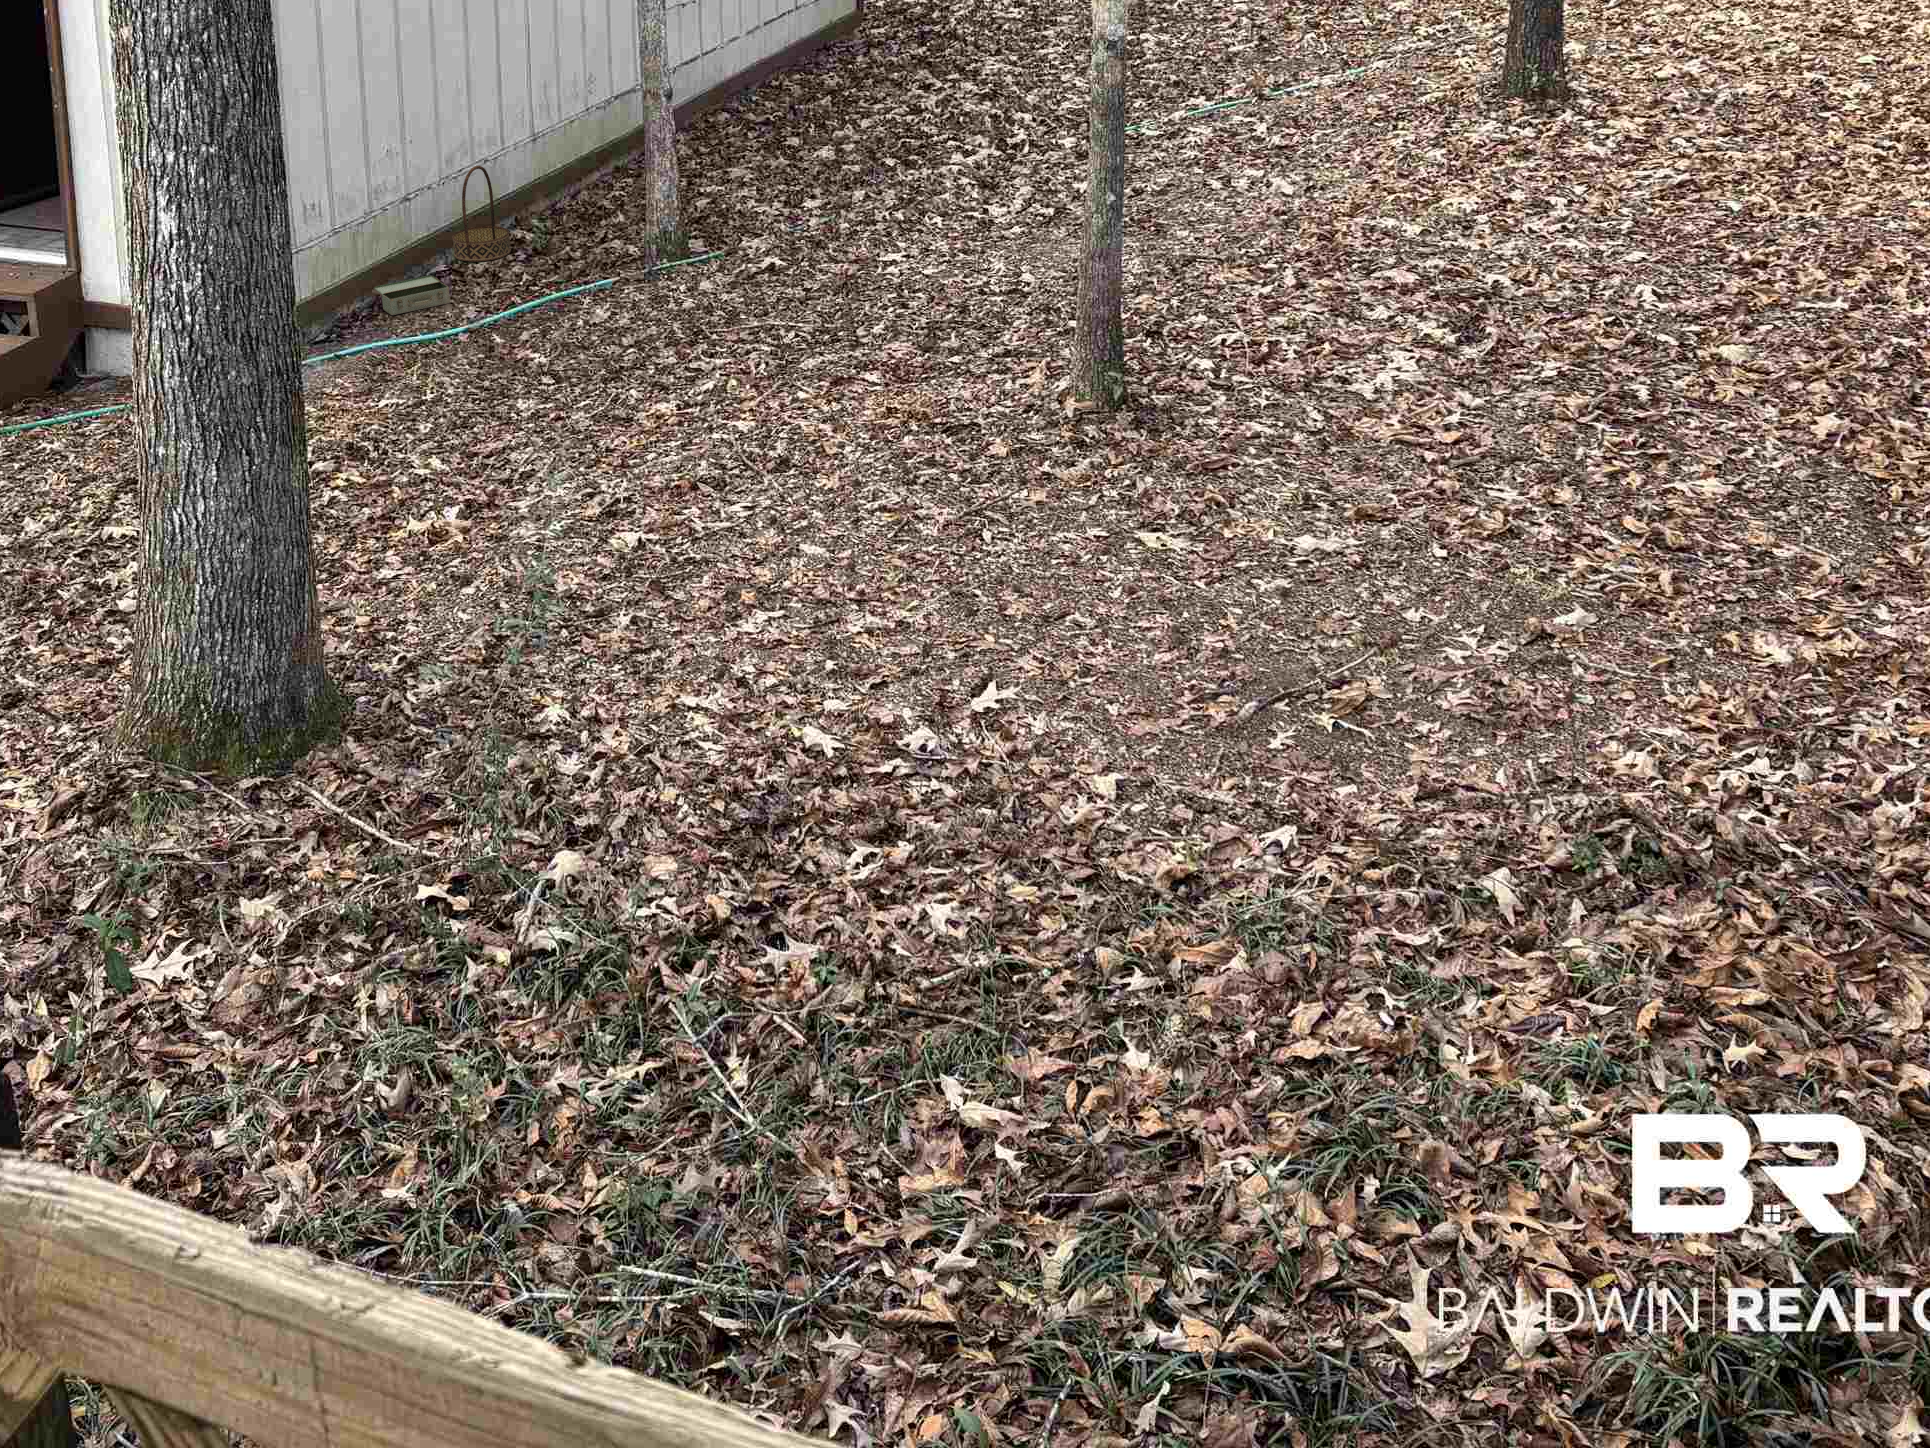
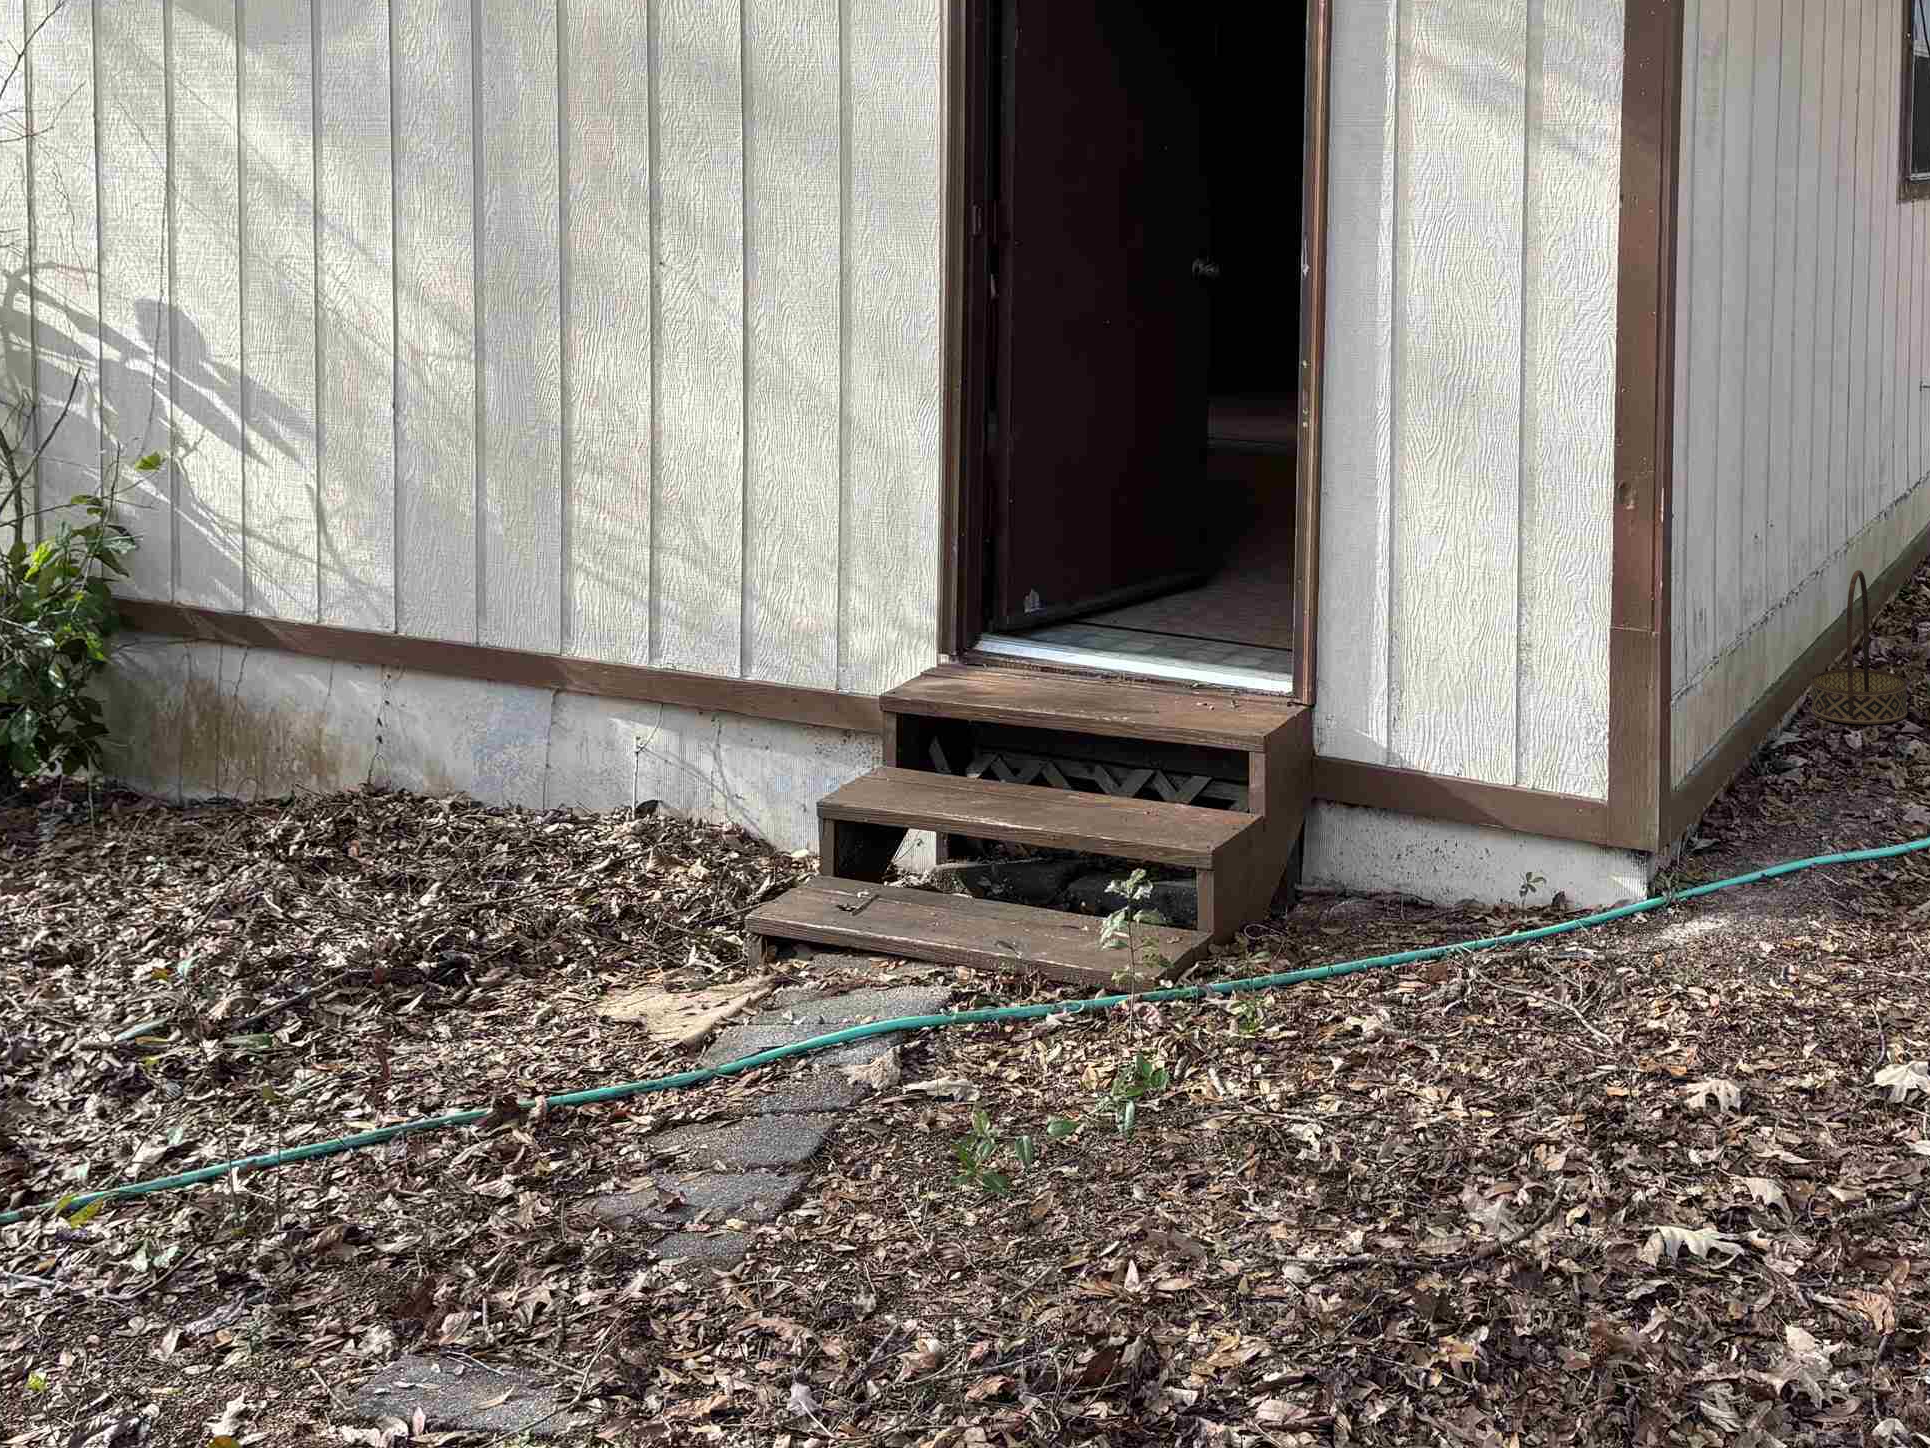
toolbox: present [374,275,450,315] -> none [1757,741,1891,806]

